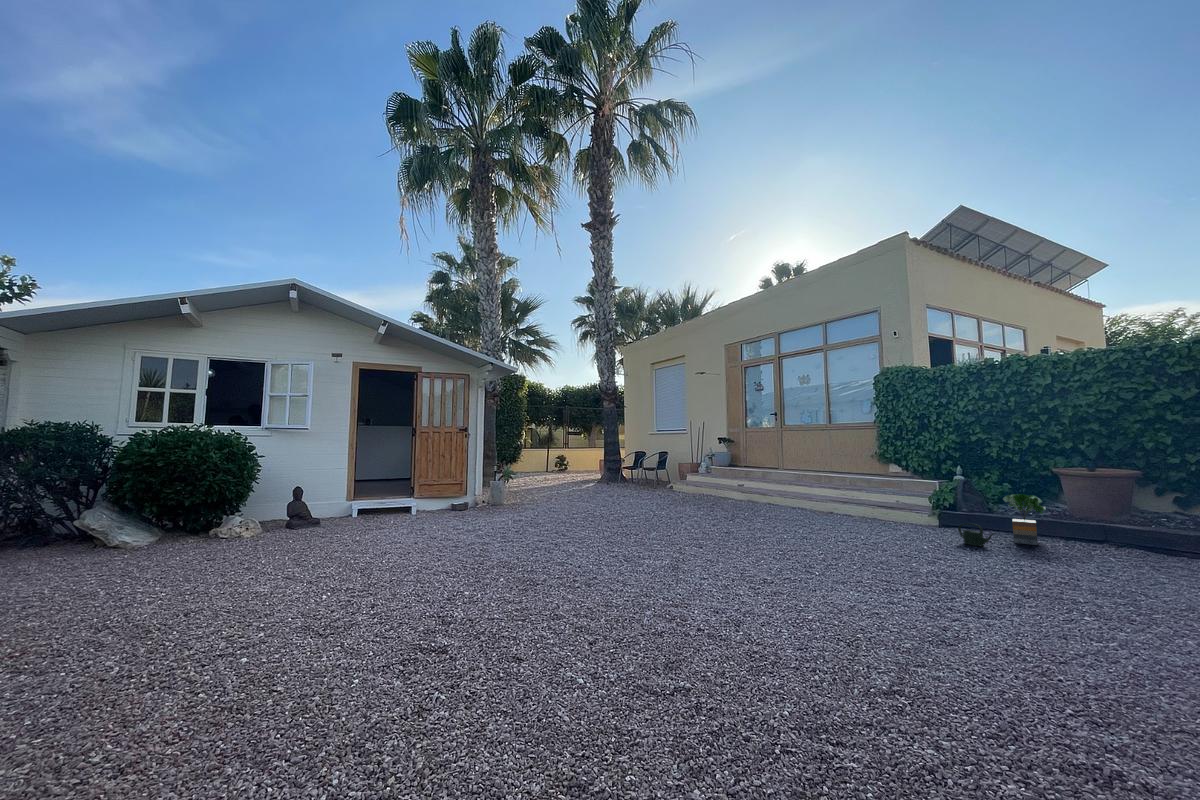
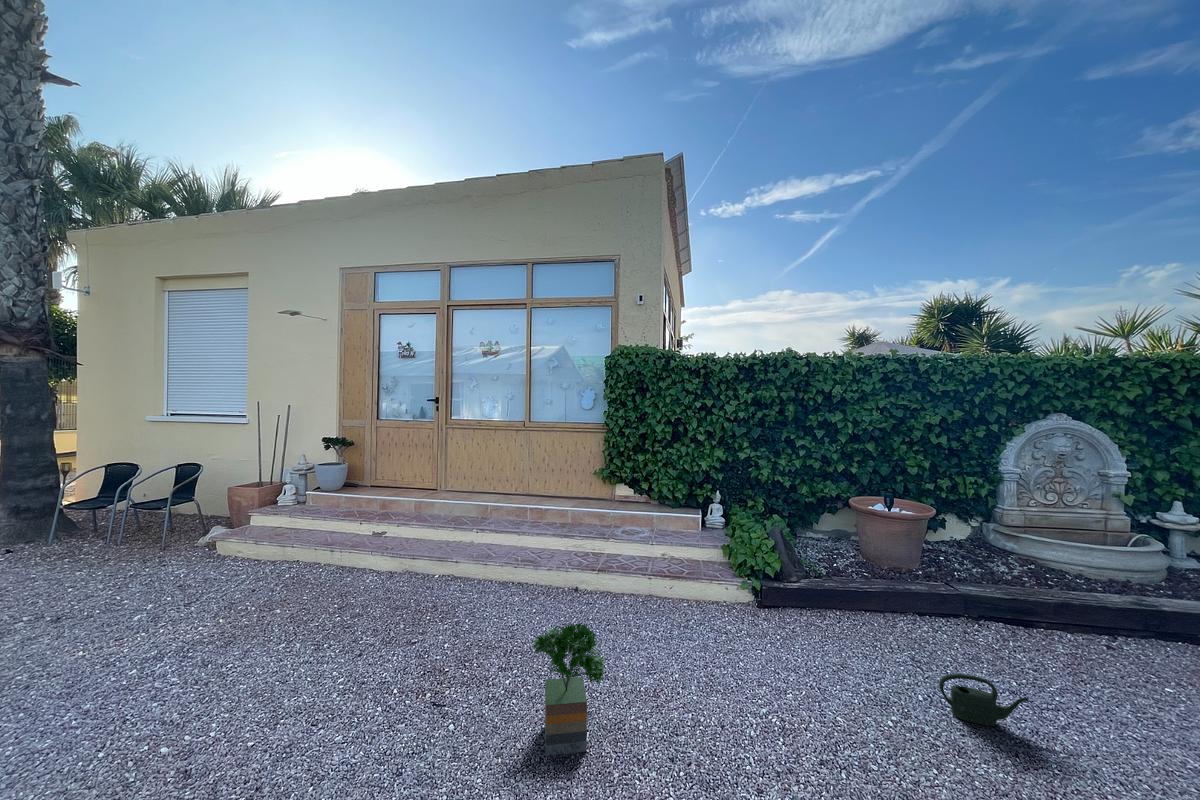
potted tree: present [1004,494,1045,545] -> present [532,623,605,756]

